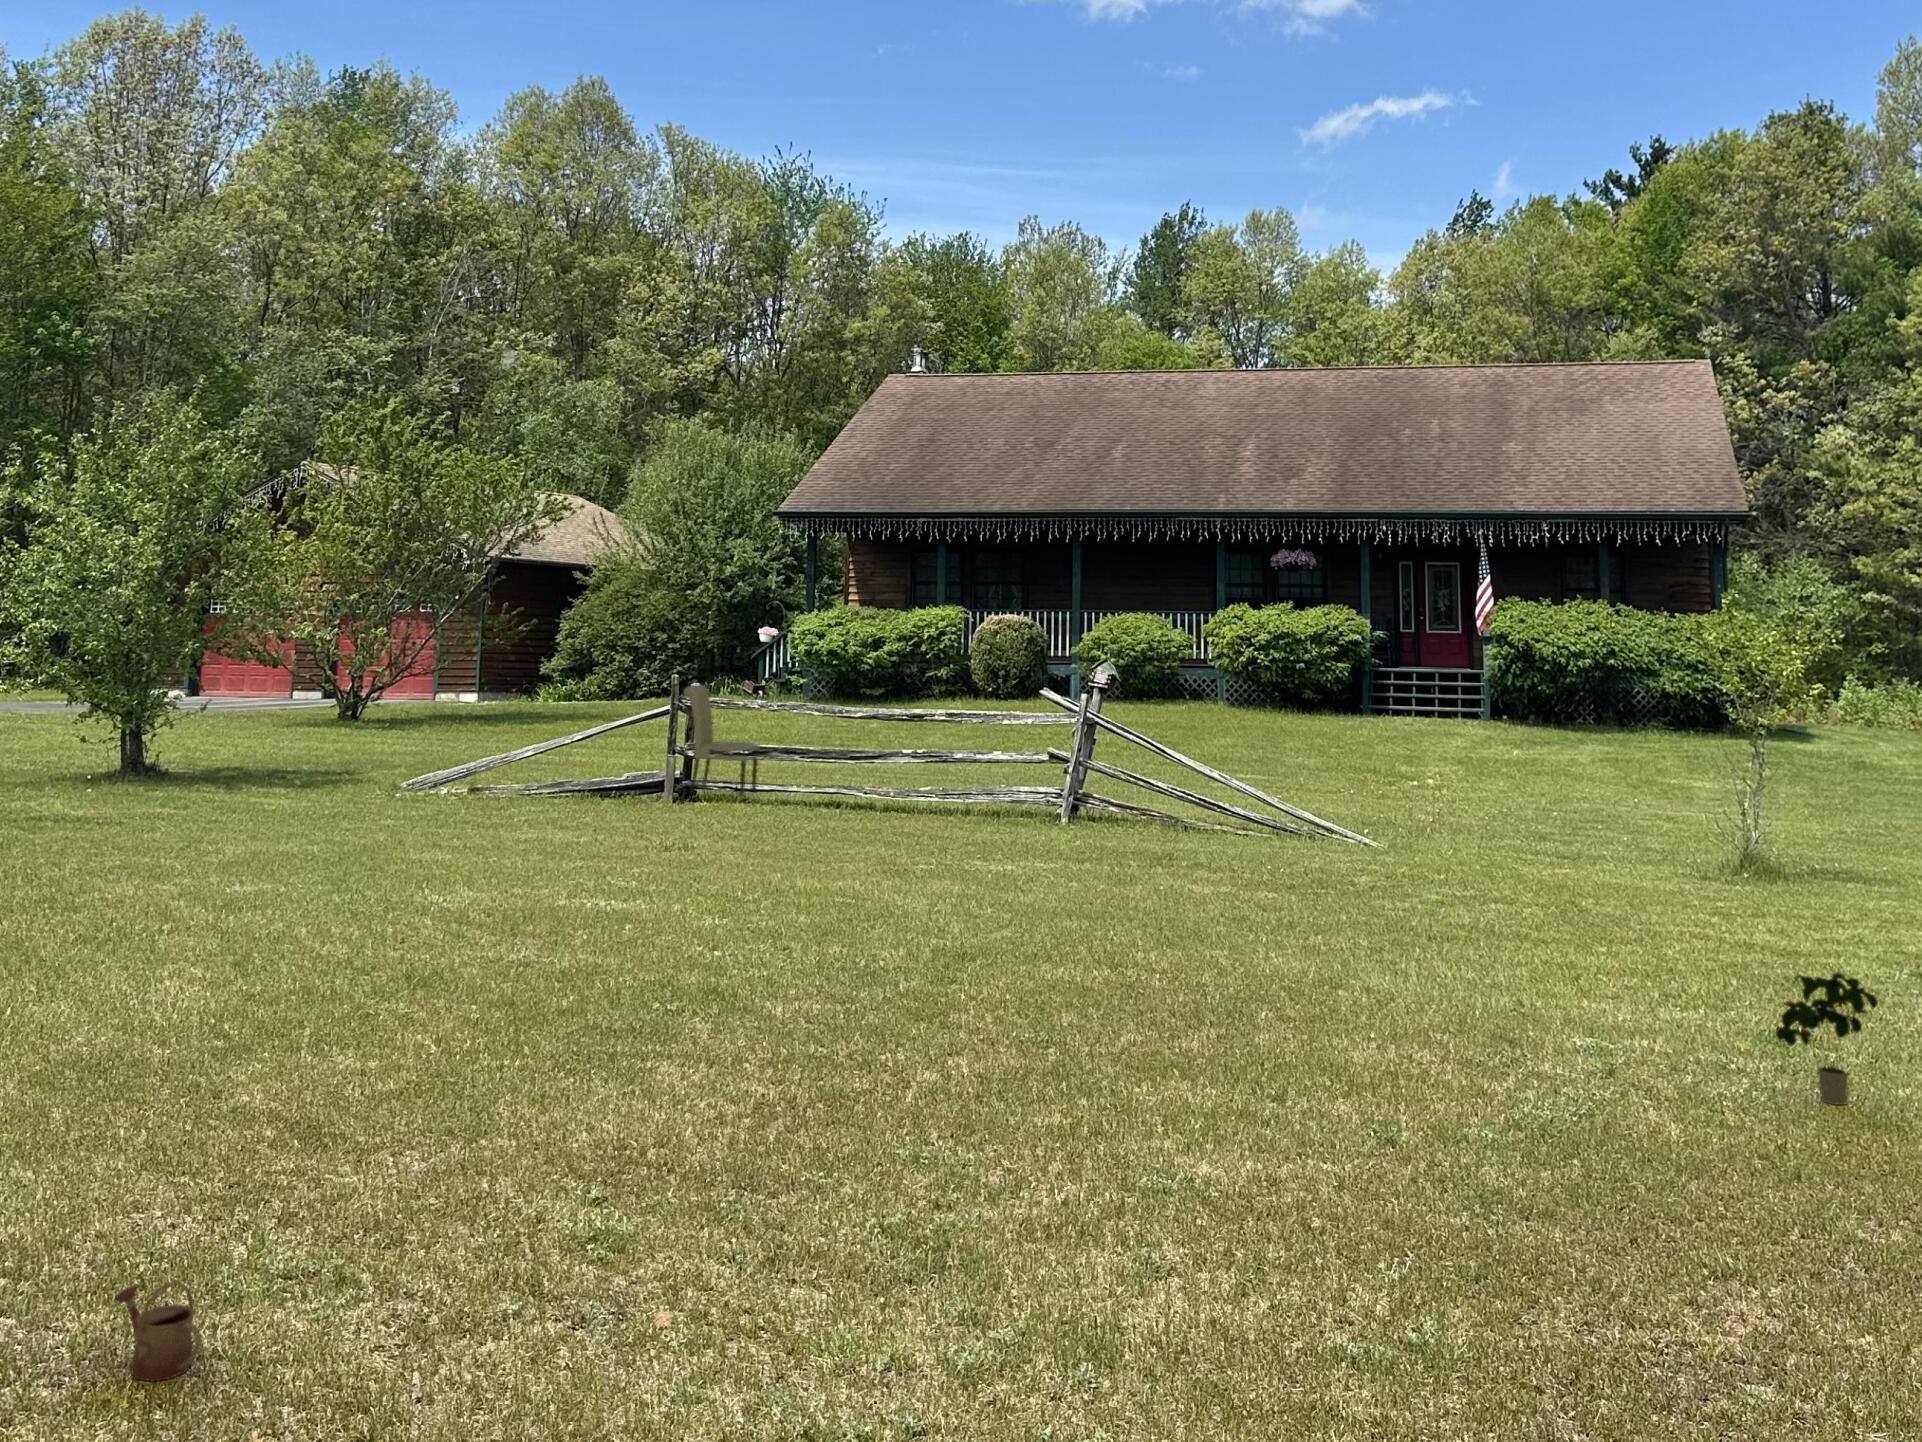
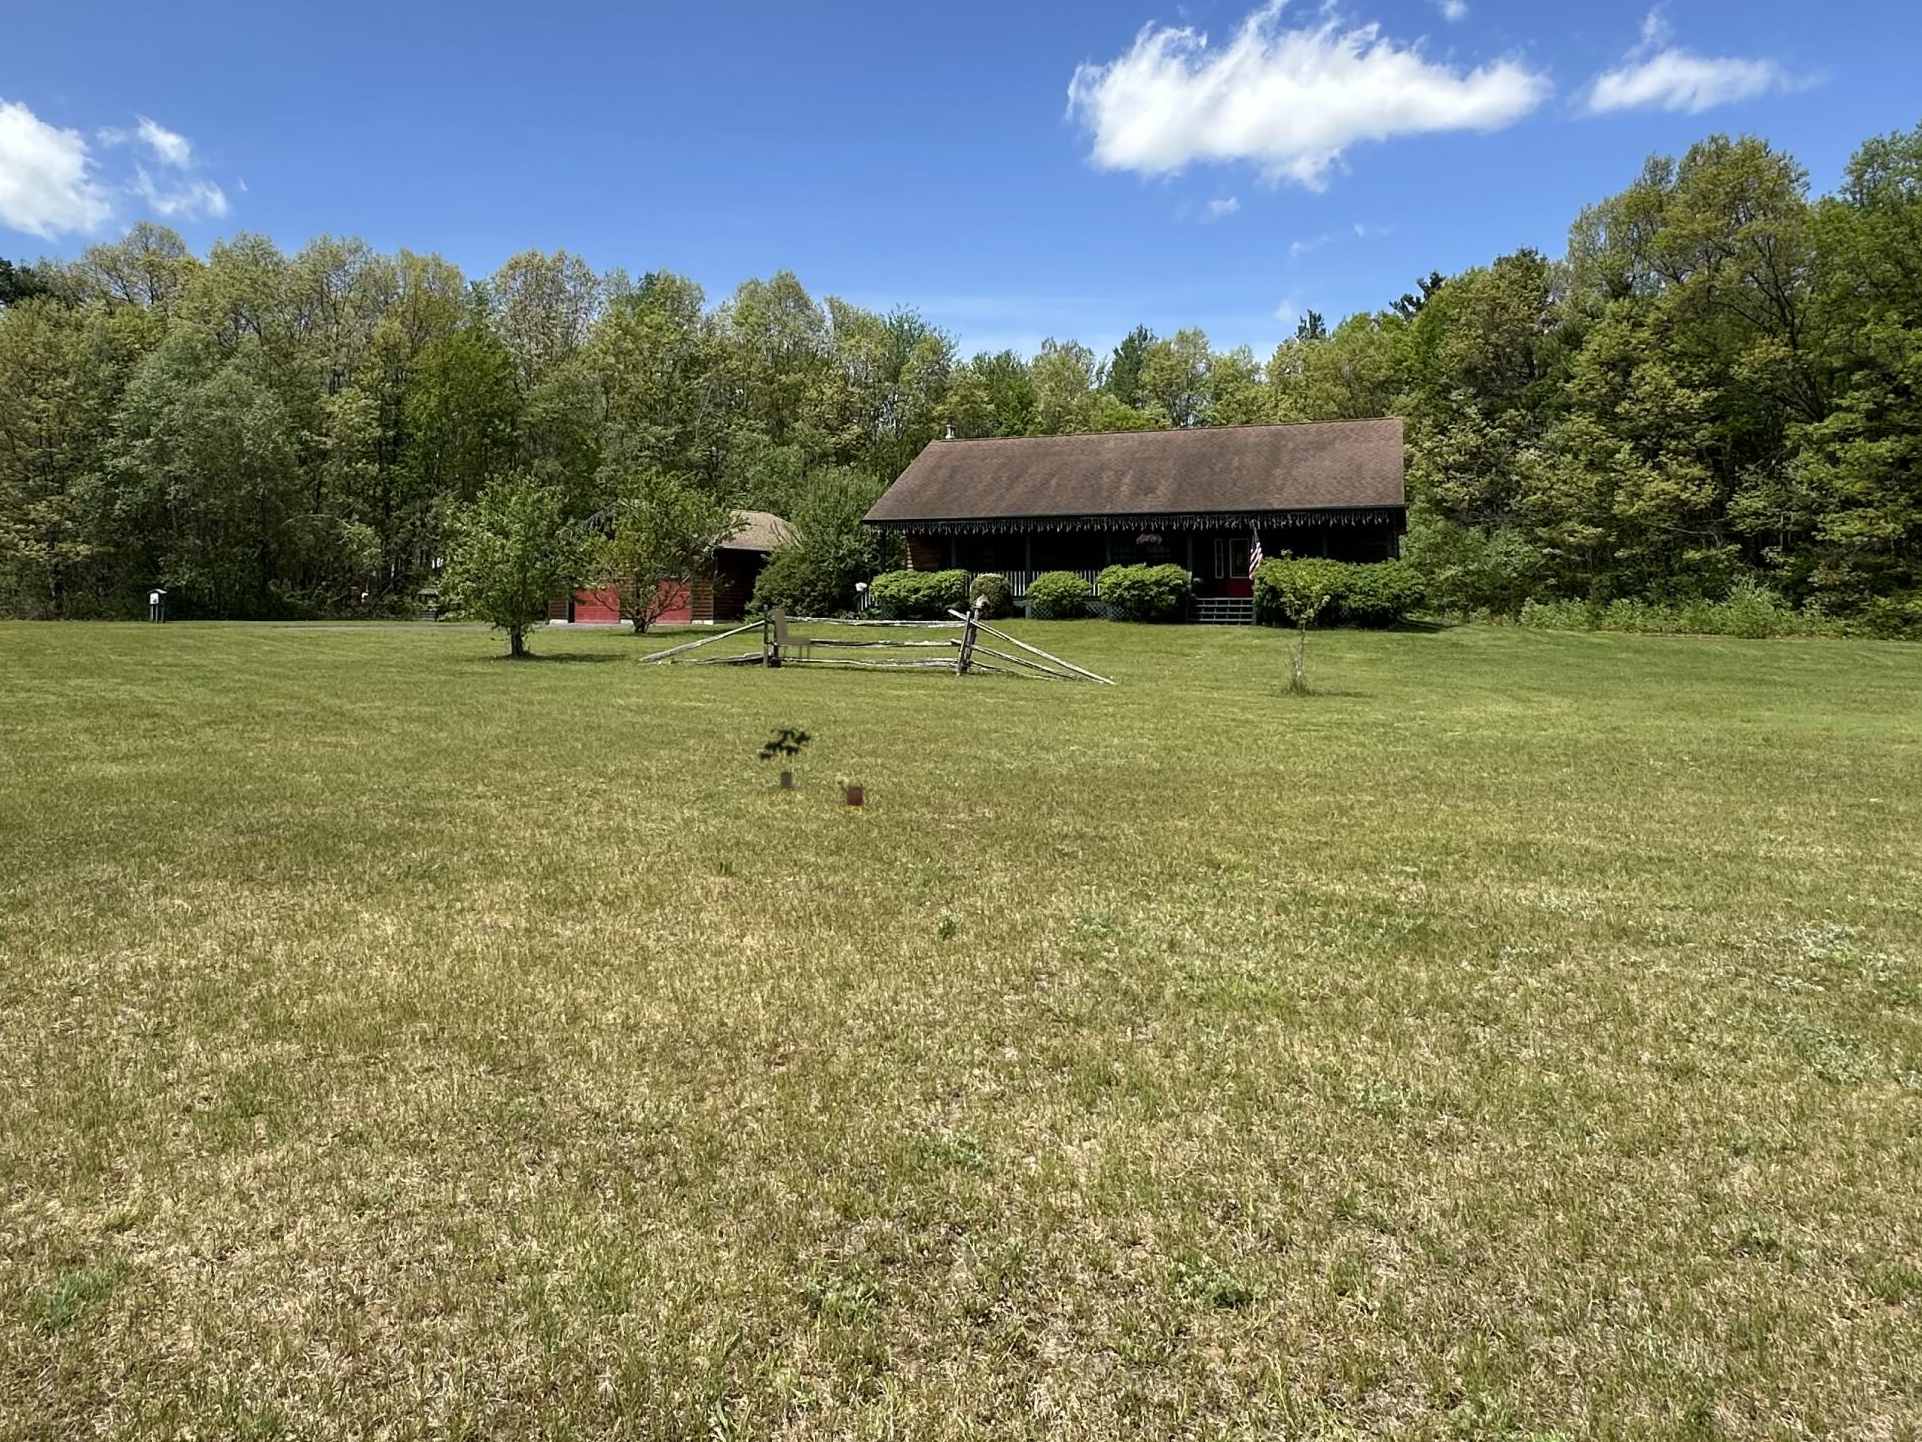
potted plant: present [1776,973,1878,1105] -> present [759,728,812,788]
watering can: present [115,1280,201,1381] -> present [838,780,865,805]

